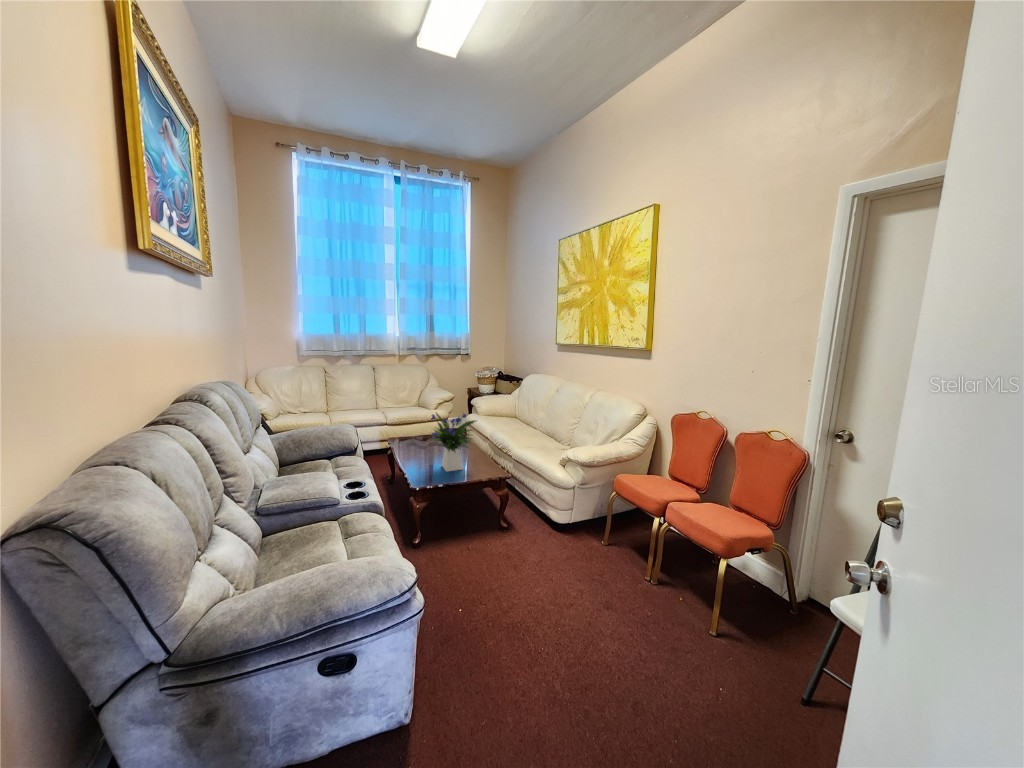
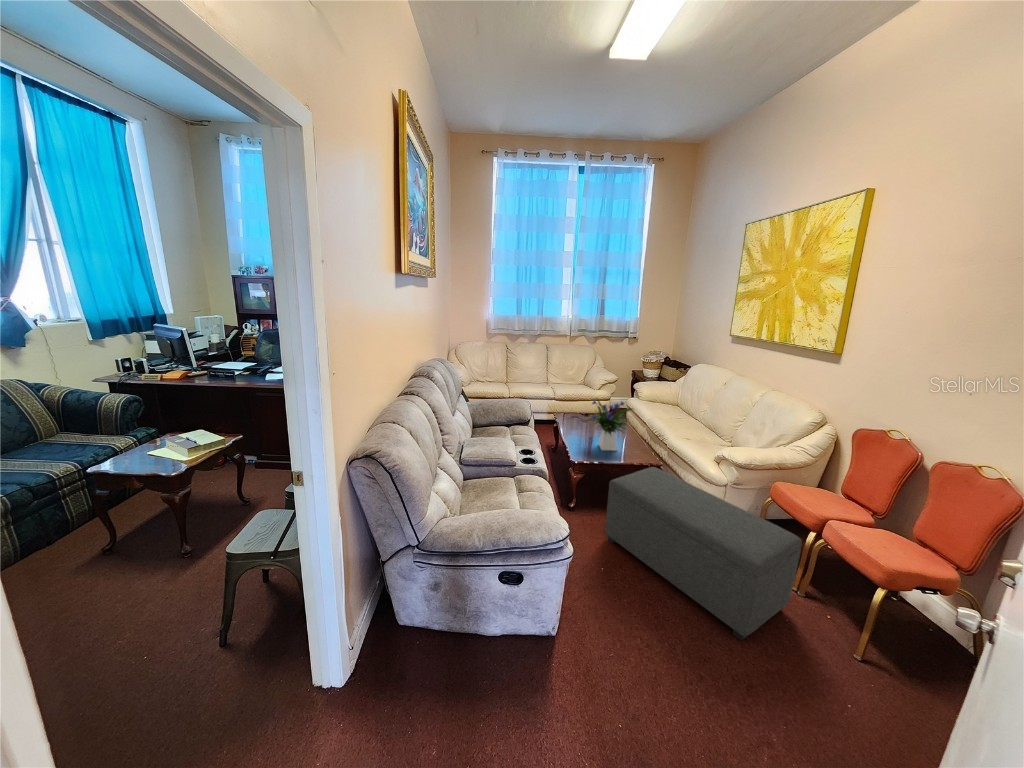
ottoman: none [459,479,654,651] -> present [605,467,802,641]

